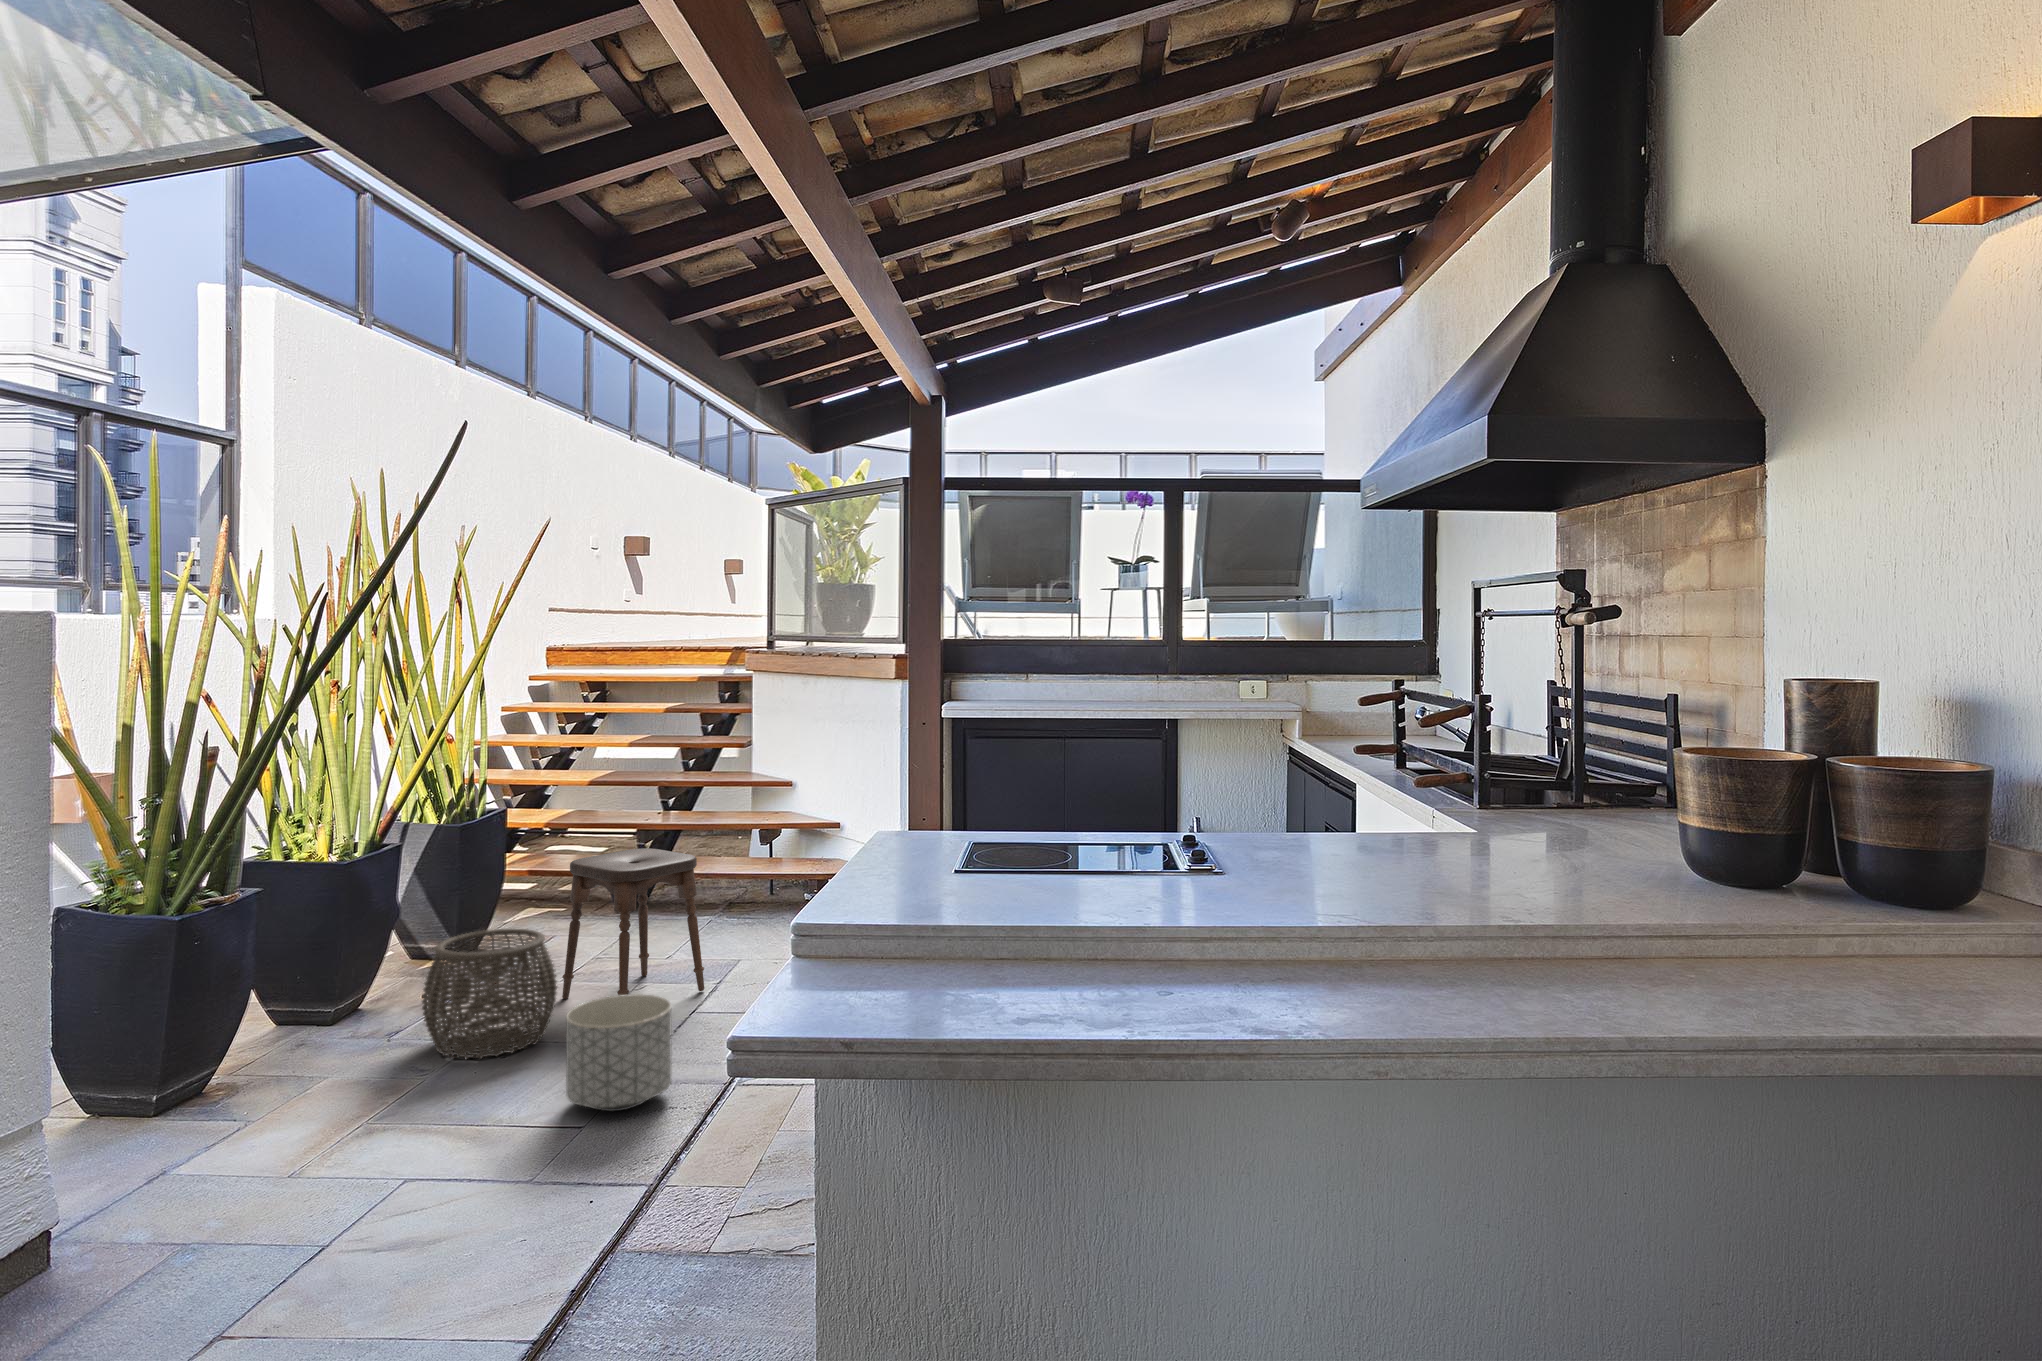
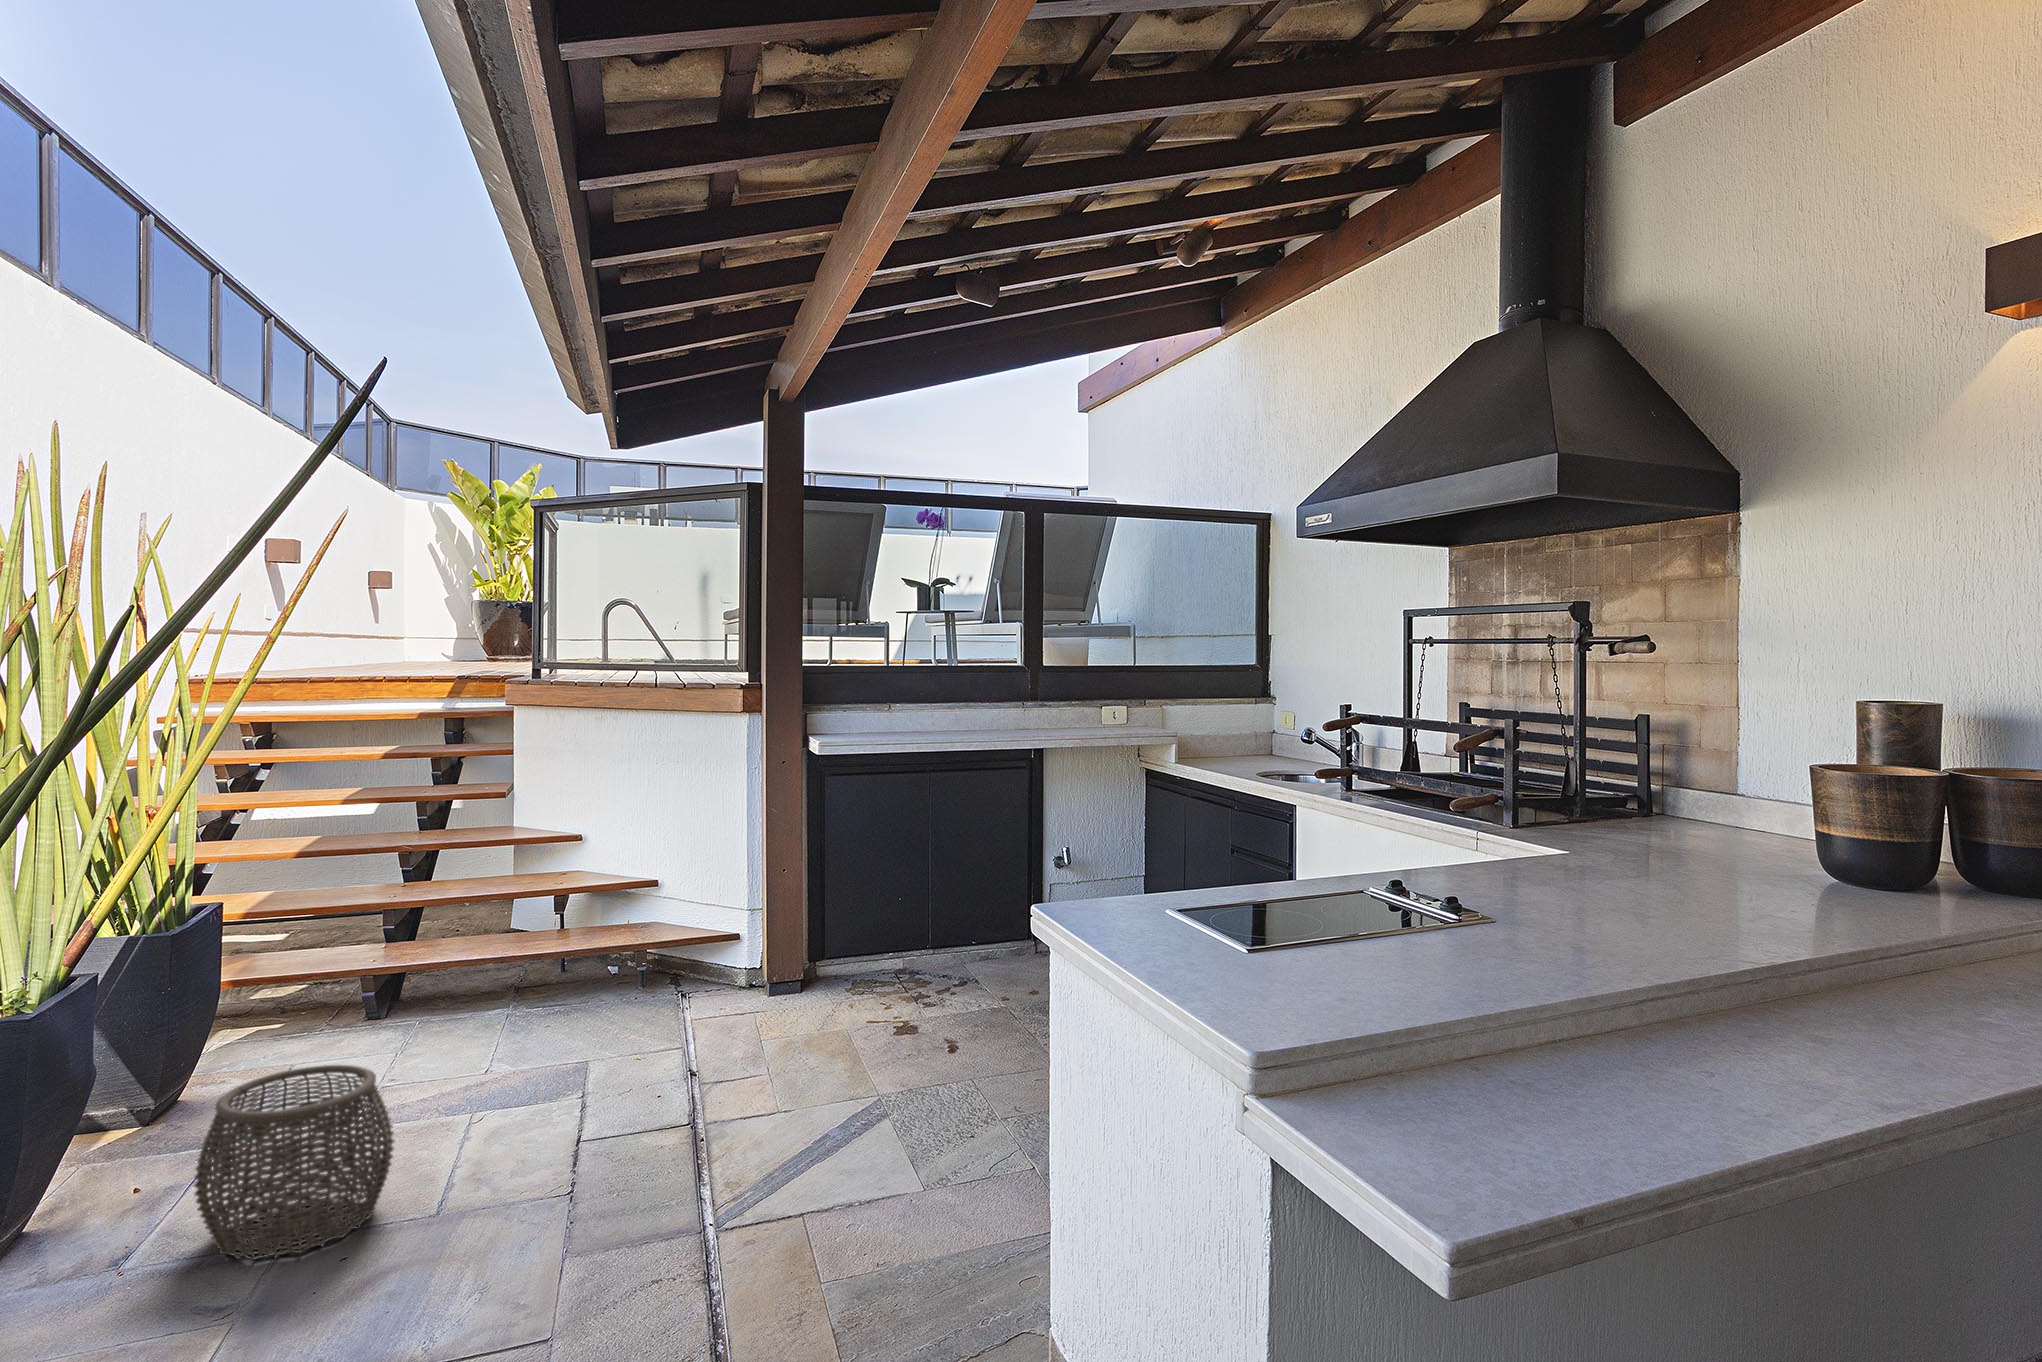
stool: present [562,848,704,999] -> none [361,938,555,1161]
planter: present [566,994,672,1111] -> none [478,1134,619,1299]

